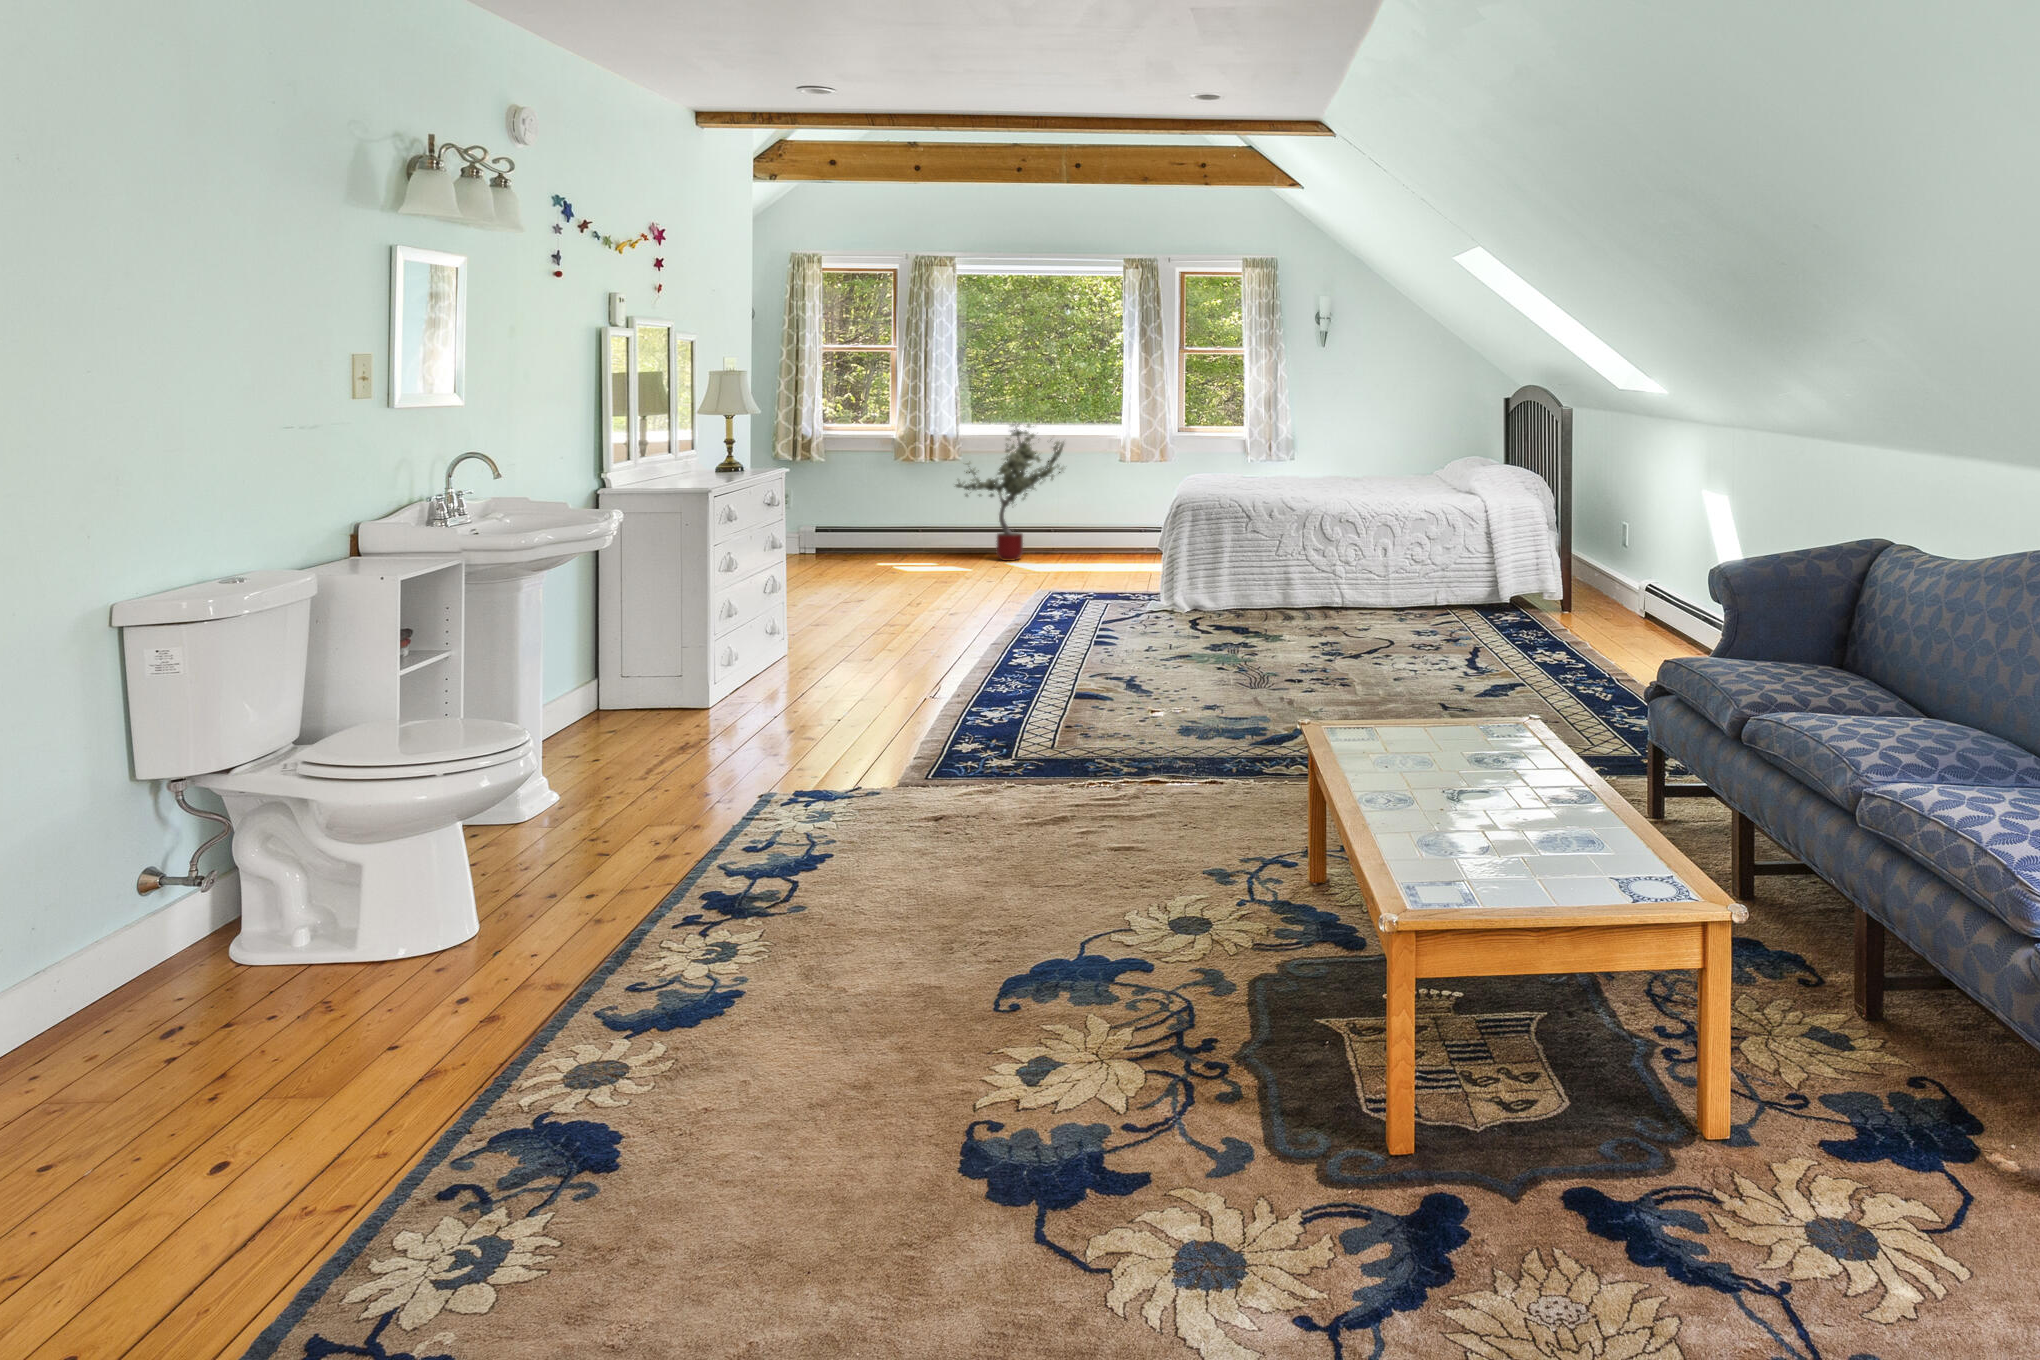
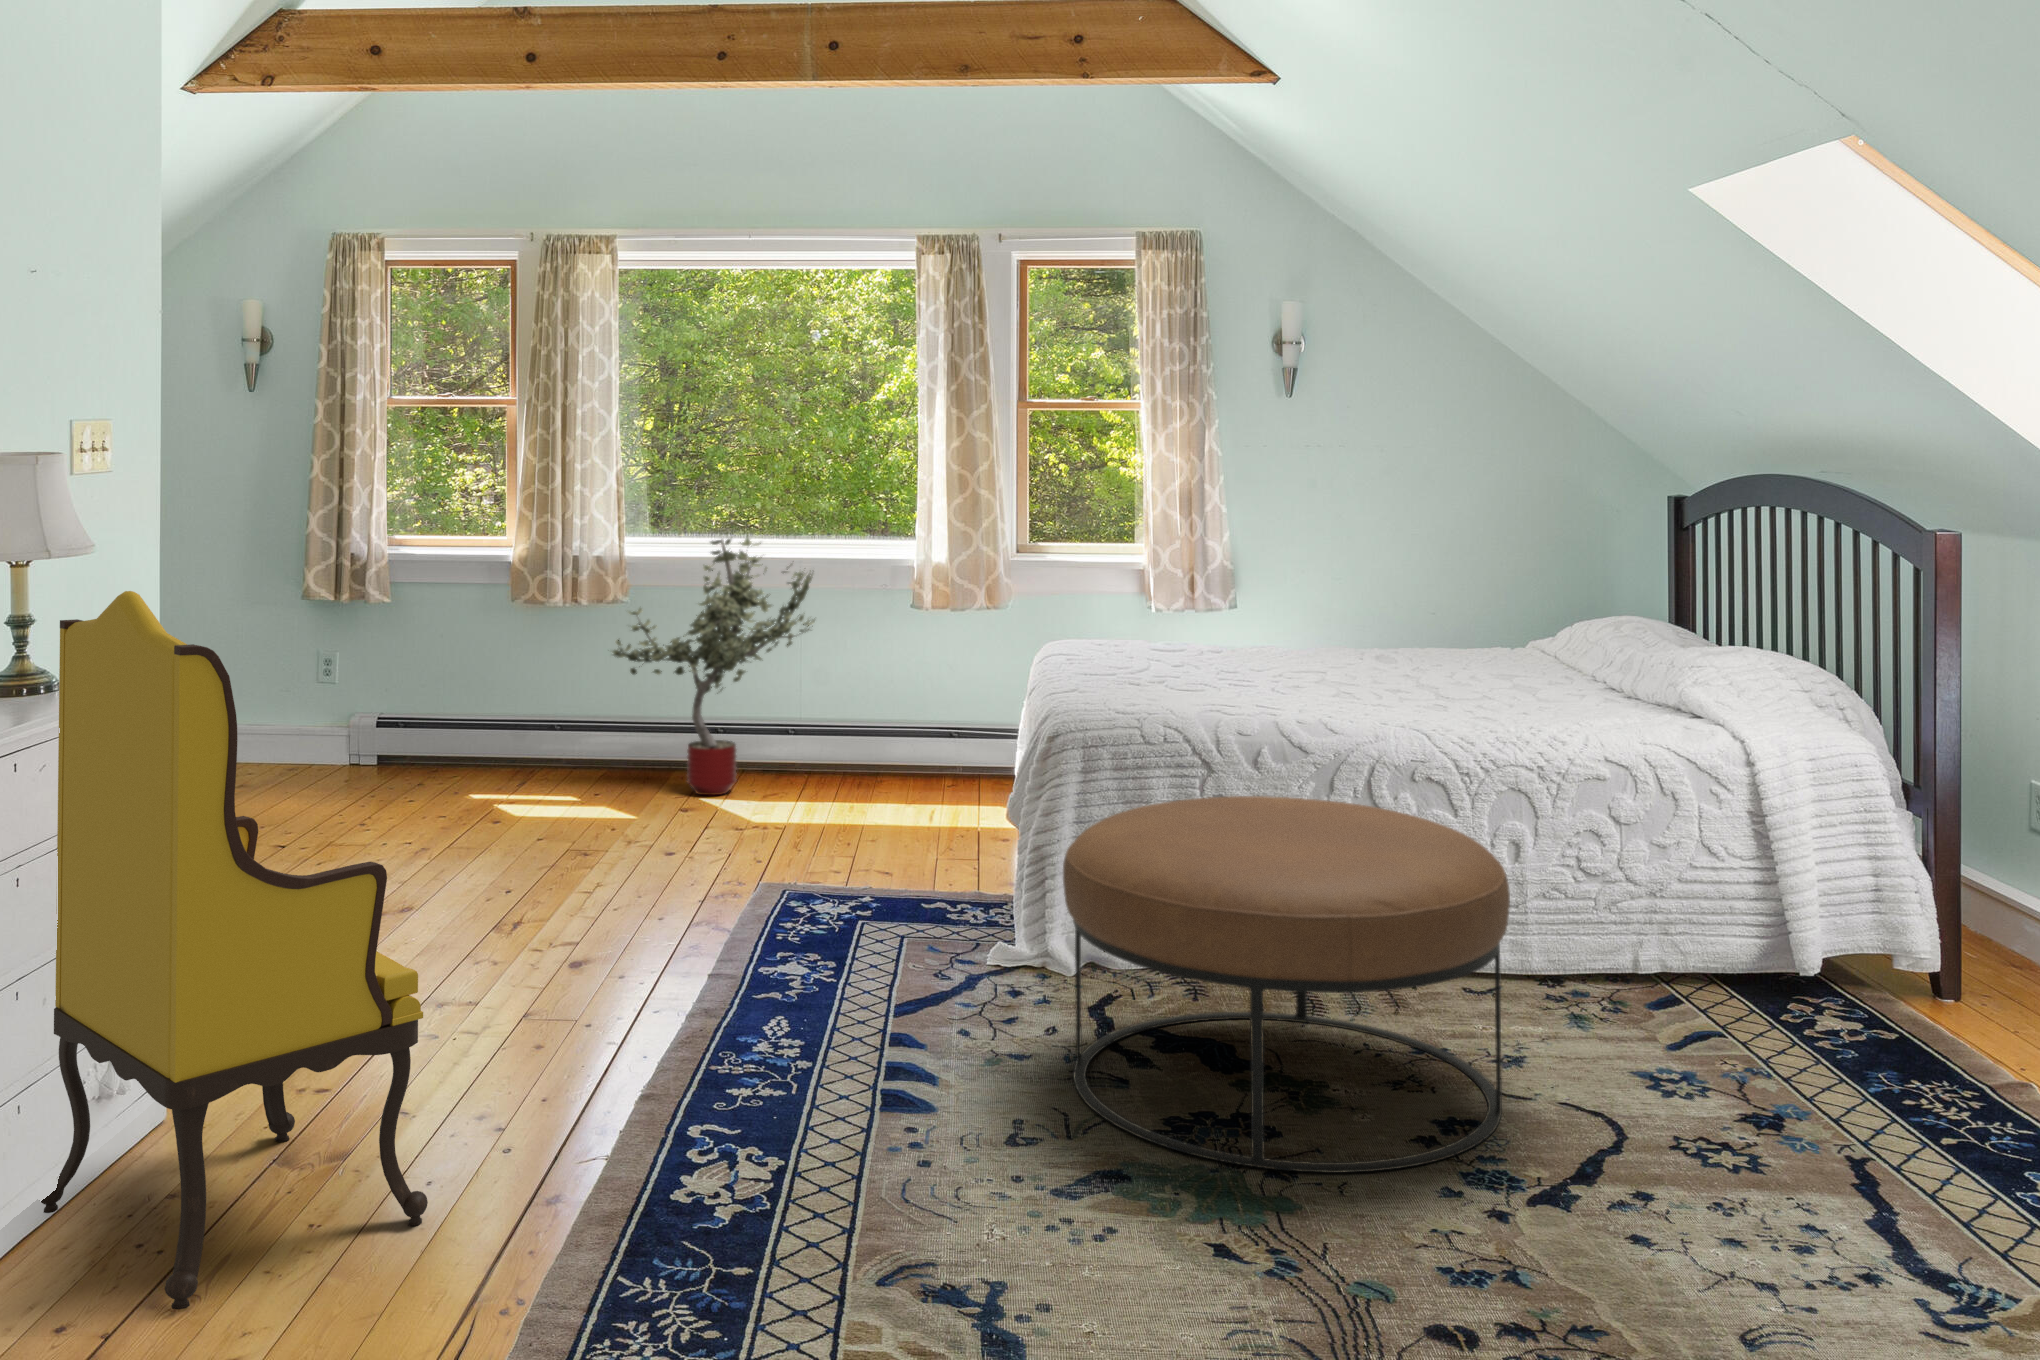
armchair: none [759,427,918,691] -> present [41,591,428,1309]
ottoman: none [1175,525,1356,655] -> present [1063,796,1510,1173]

